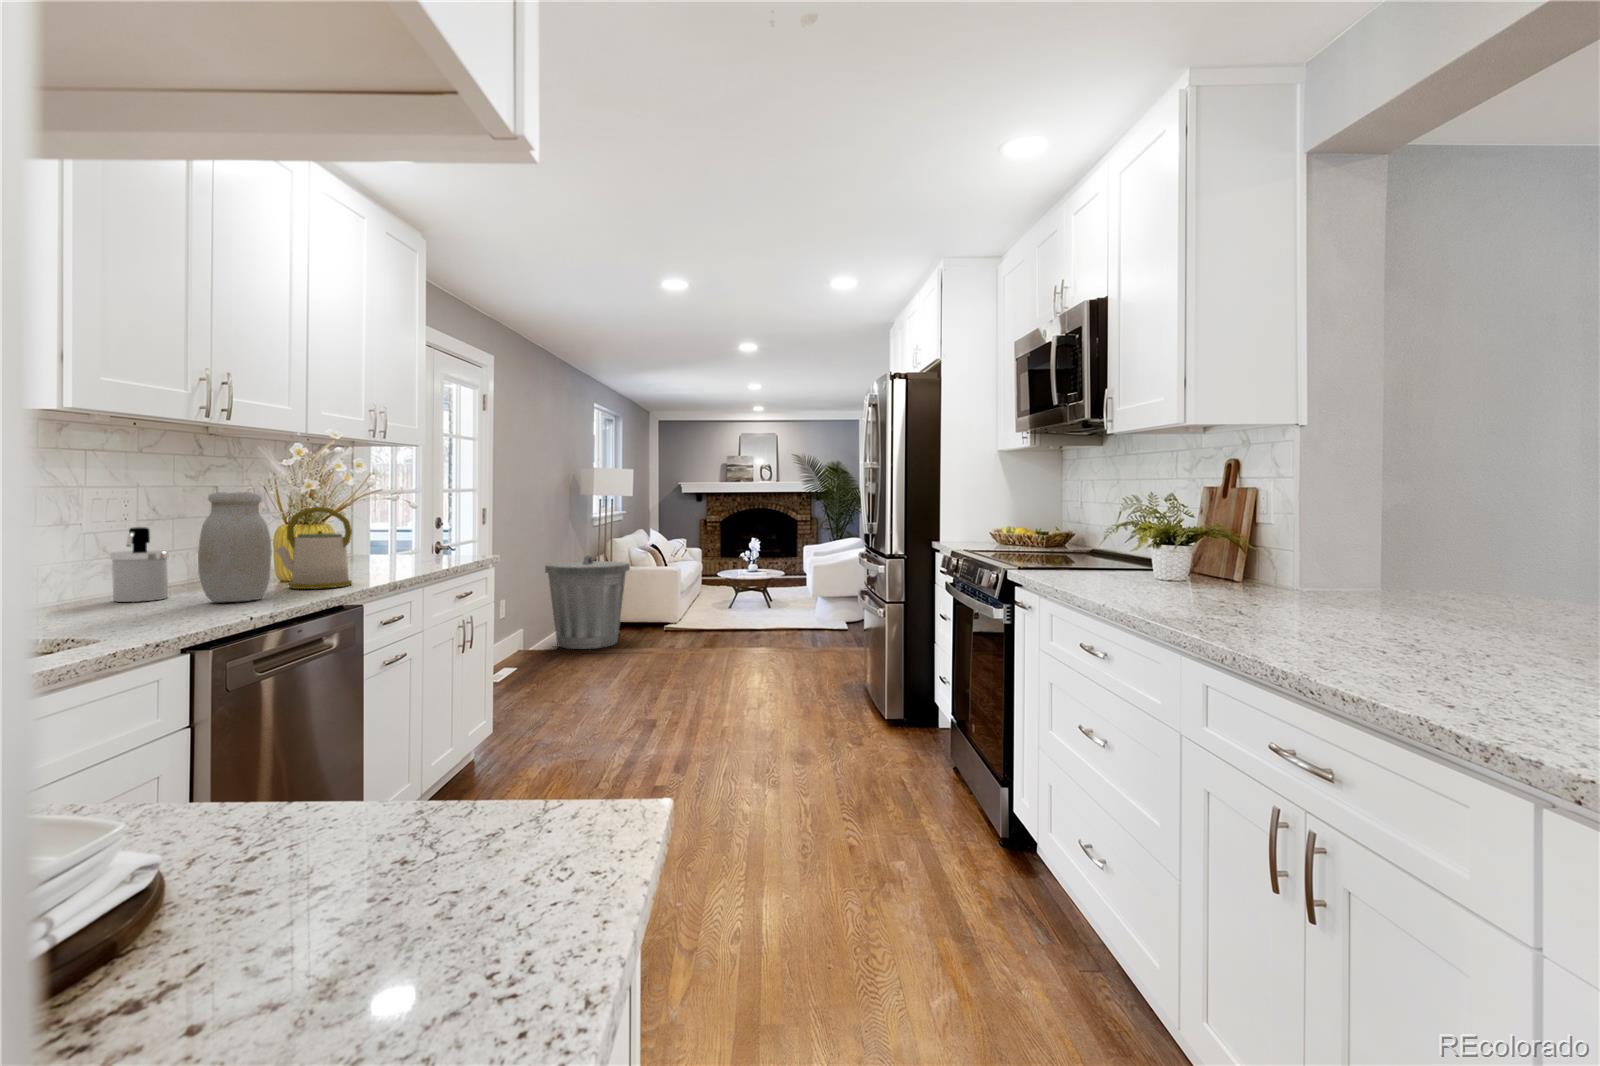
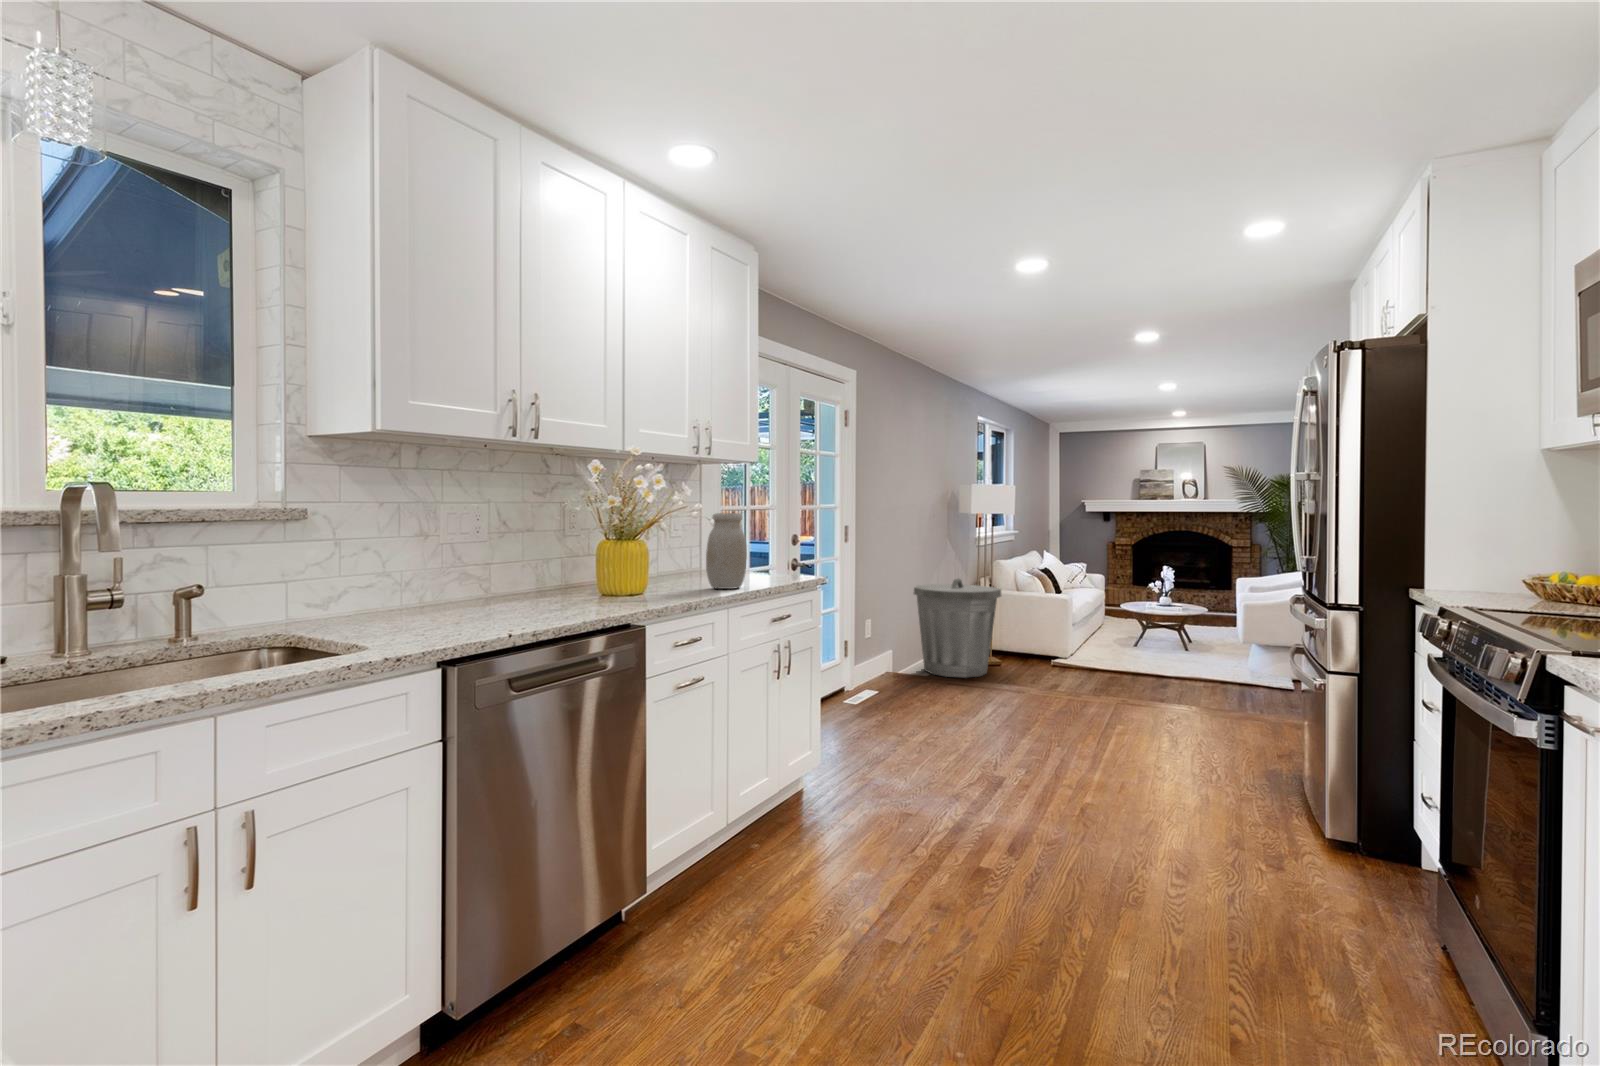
jar: present [198,492,272,602] -> present [706,513,747,589]
kettle: present [276,507,352,589] -> none [589,529,650,608]
soap dispenser: present [110,527,169,602] -> none [466,546,508,610]

